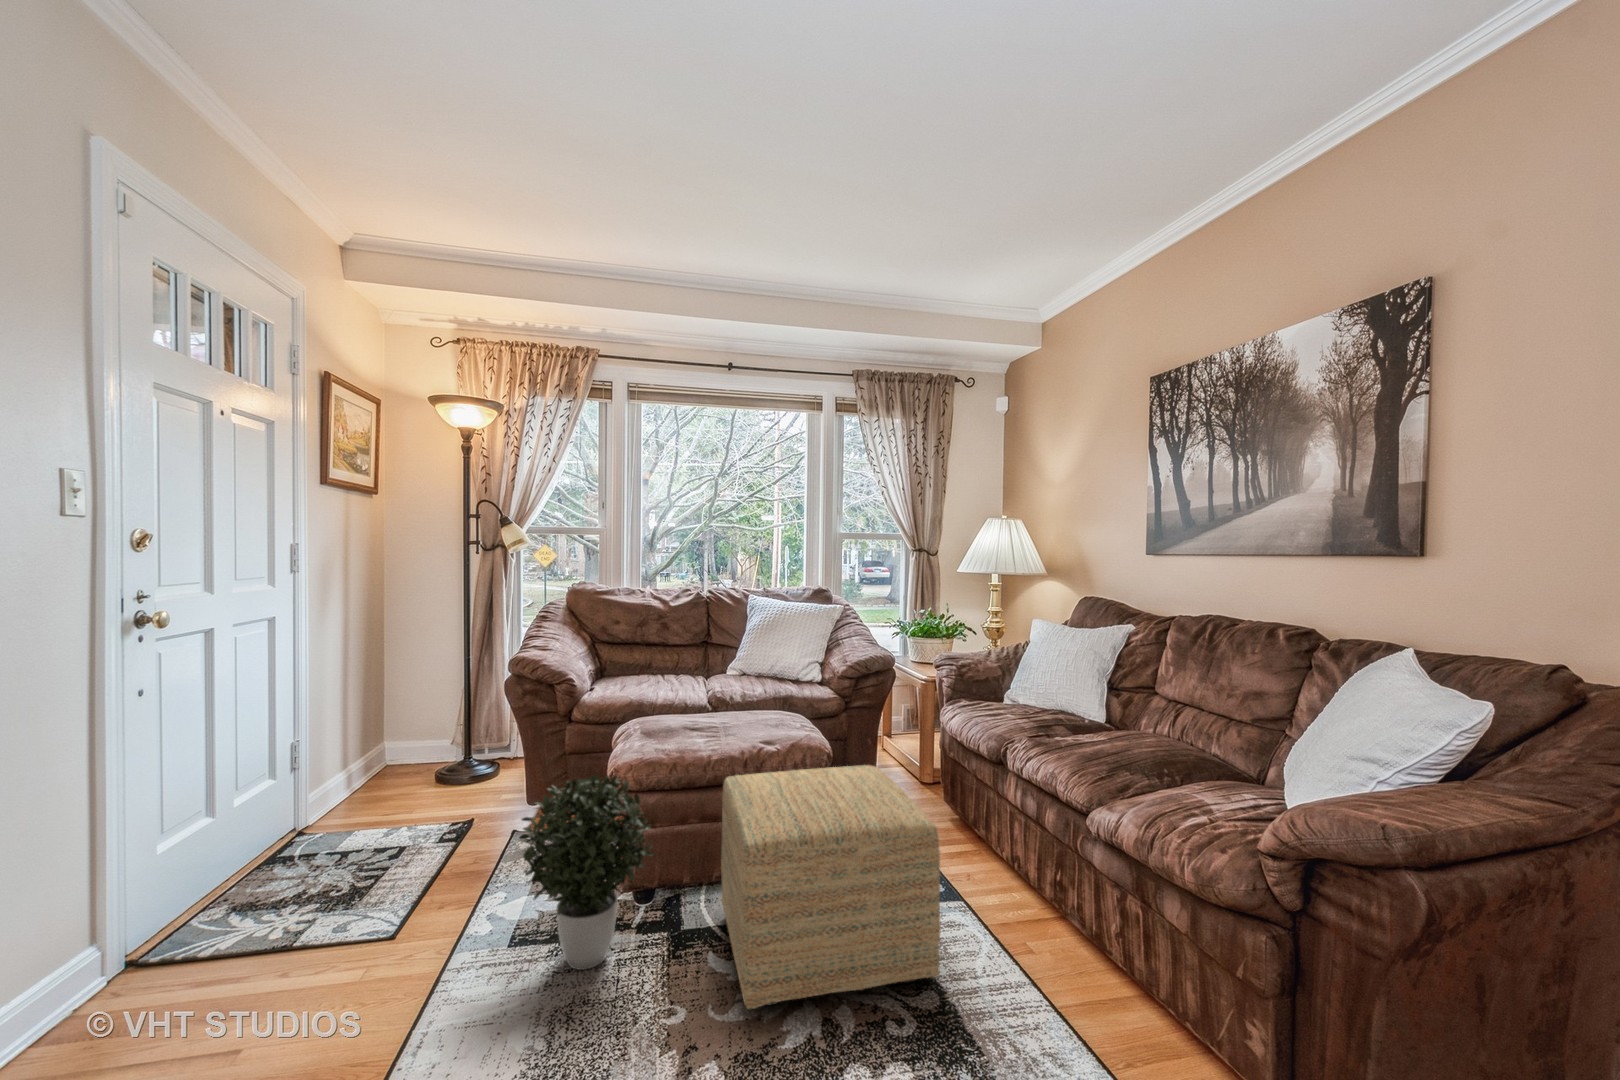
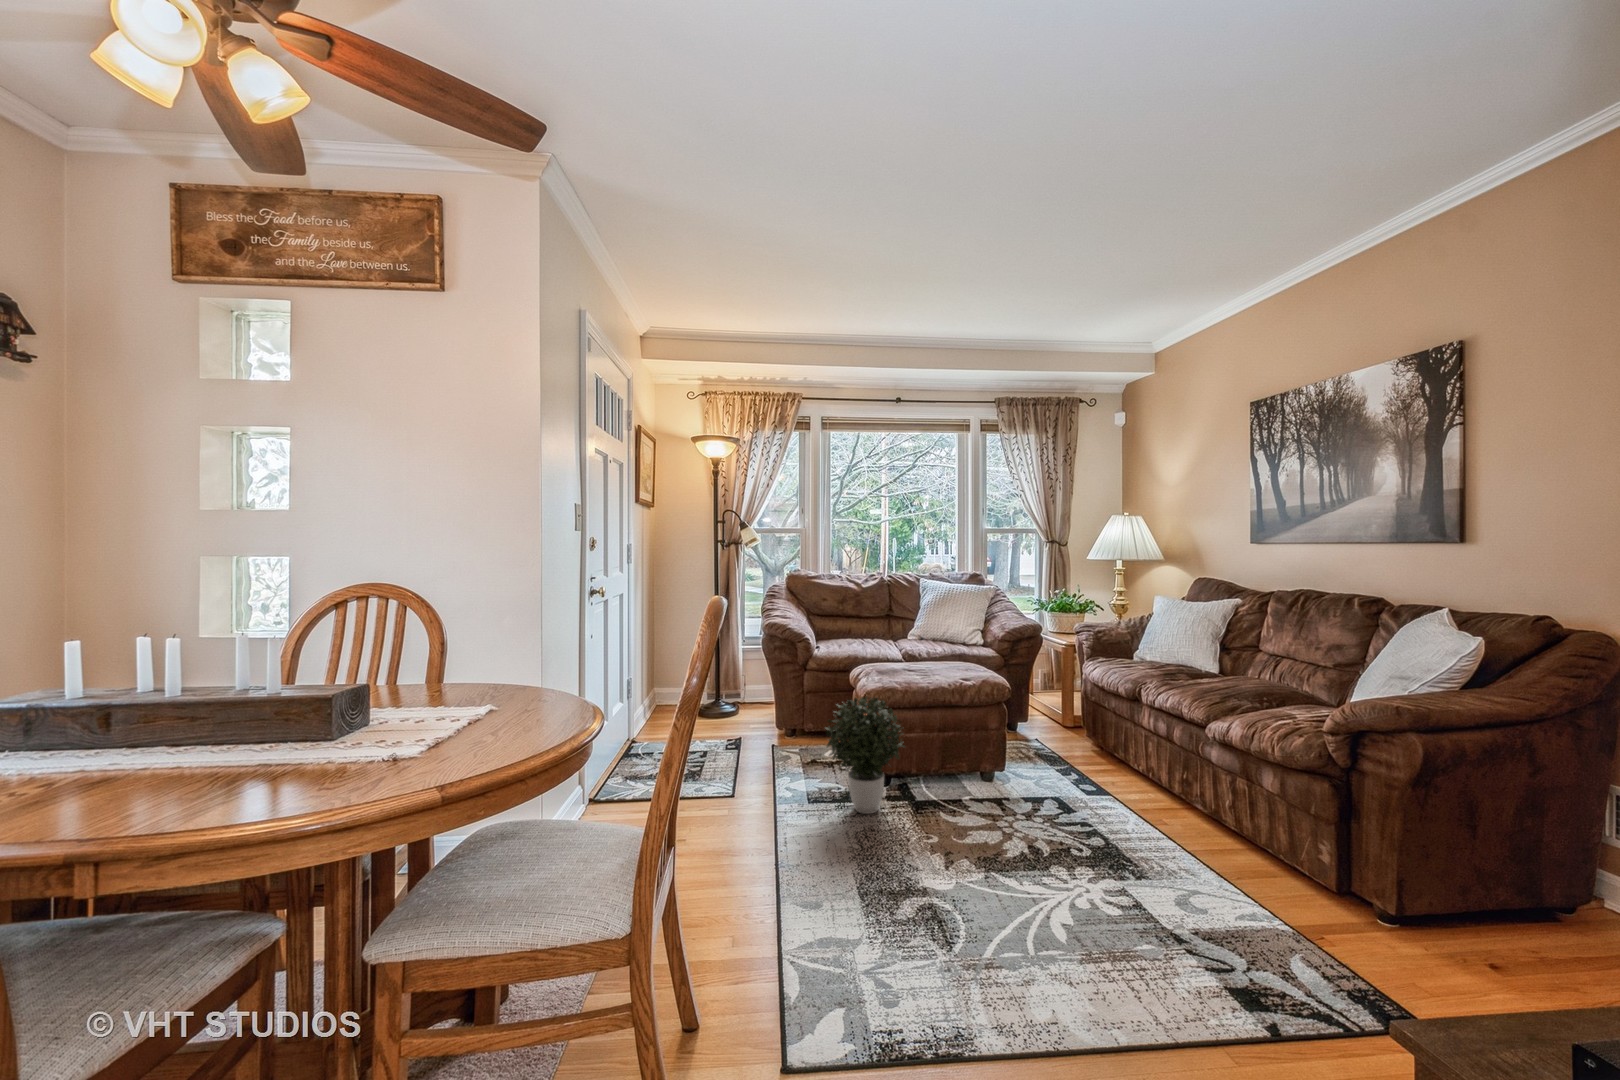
ottoman: present [721,765,940,1009] -> none [941,697,1101,833]

